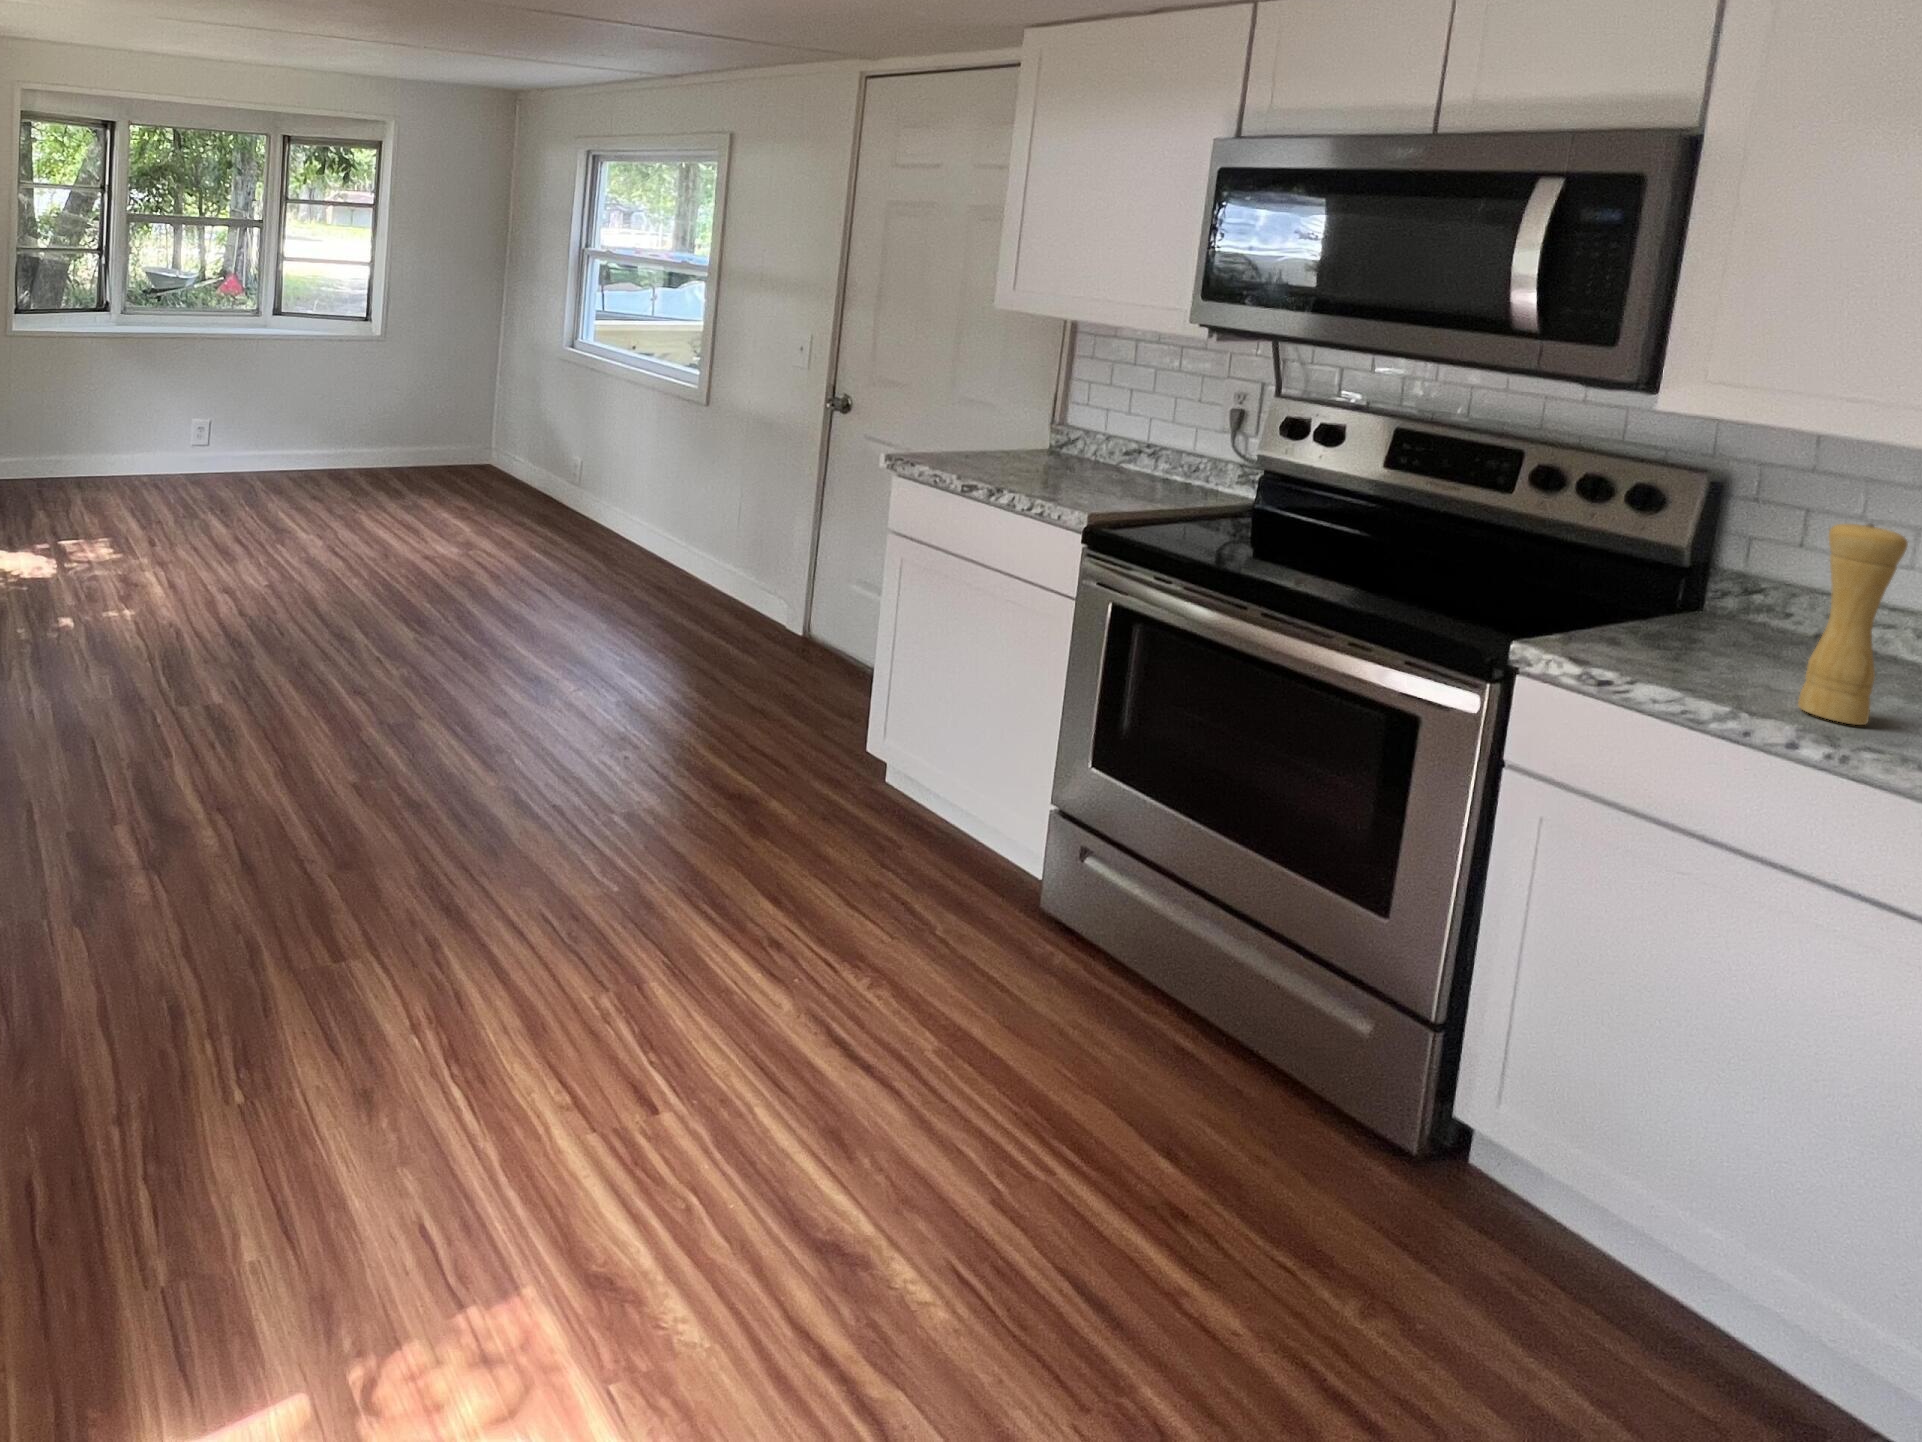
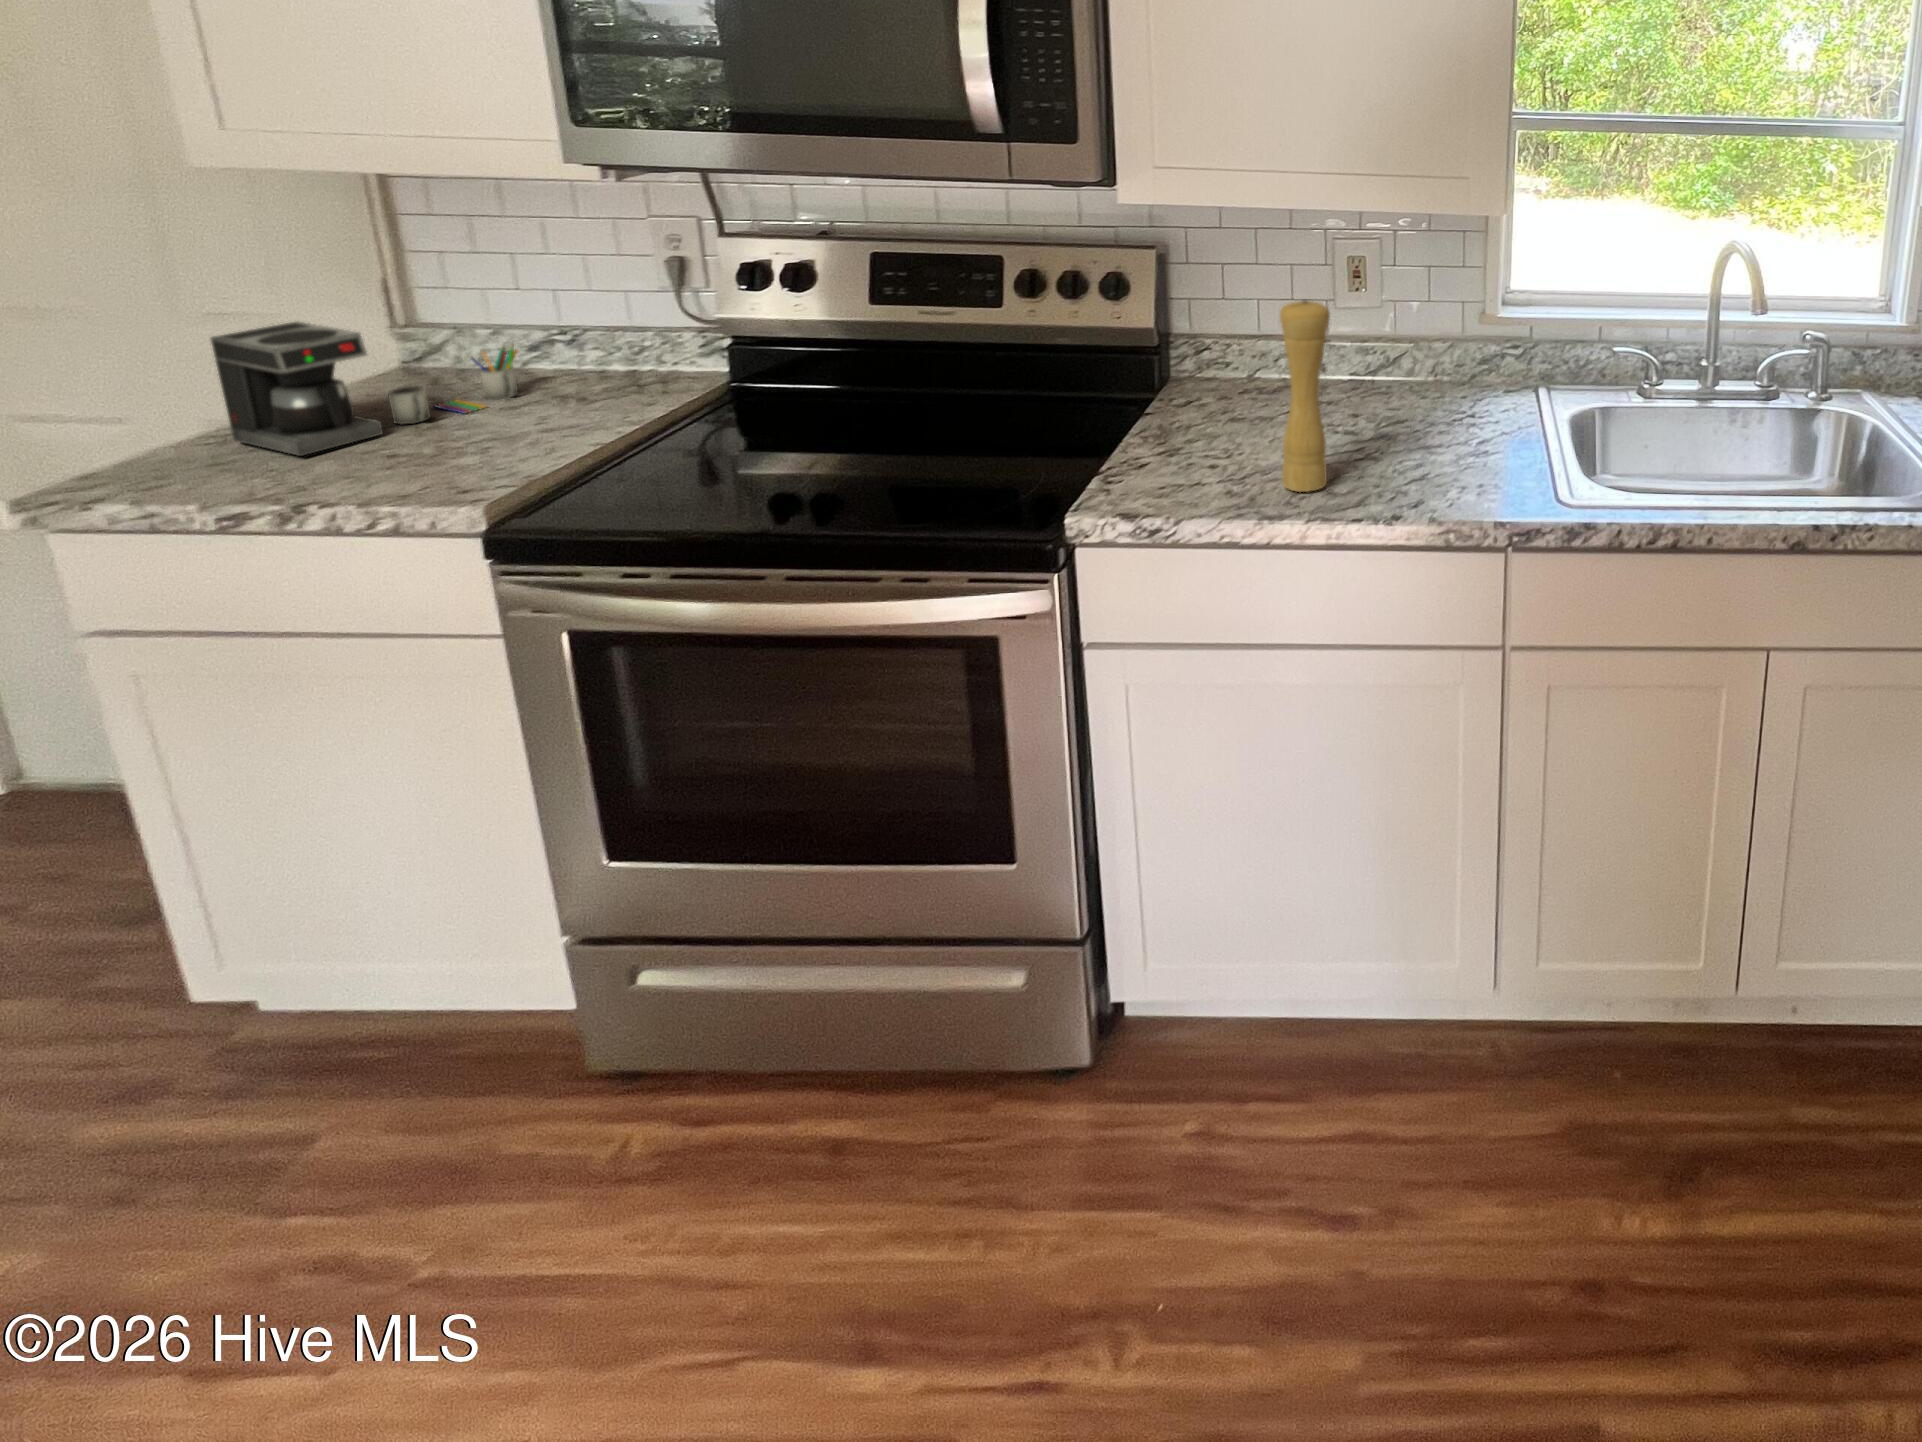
coffee maker: none [971,399,1121,477] -> present [211,322,518,456]

